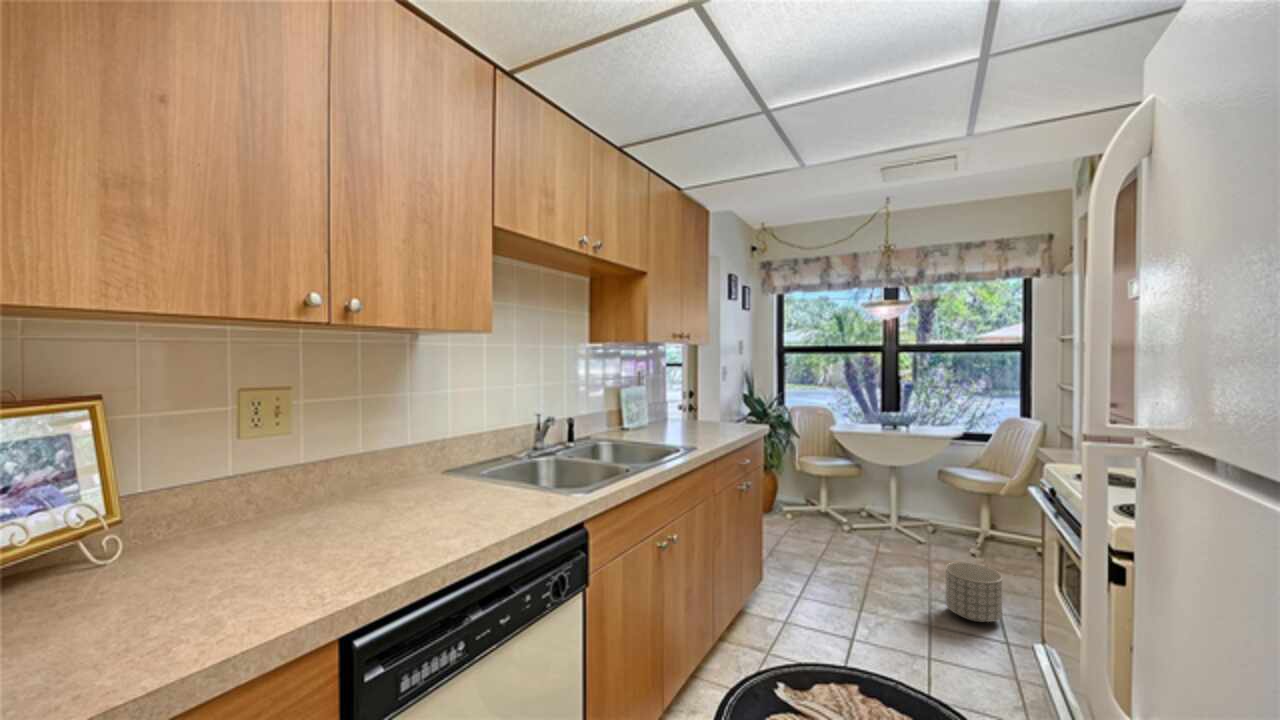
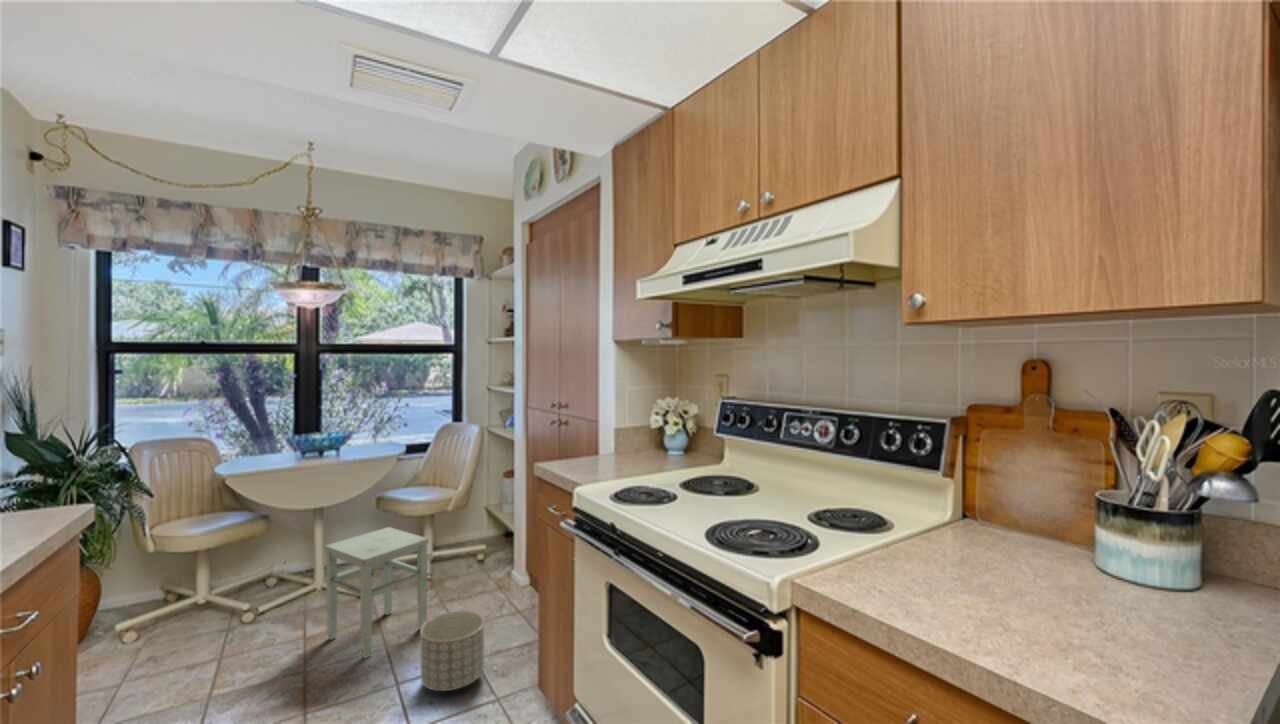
stool: none [889,491,968,578] -> present [324,527,429,658]

